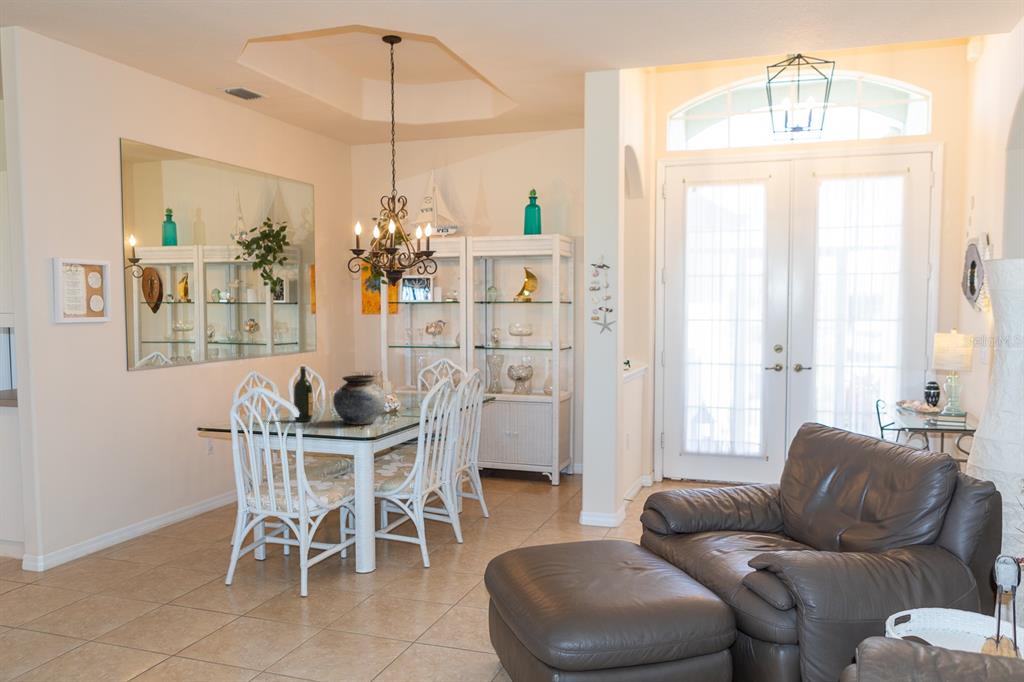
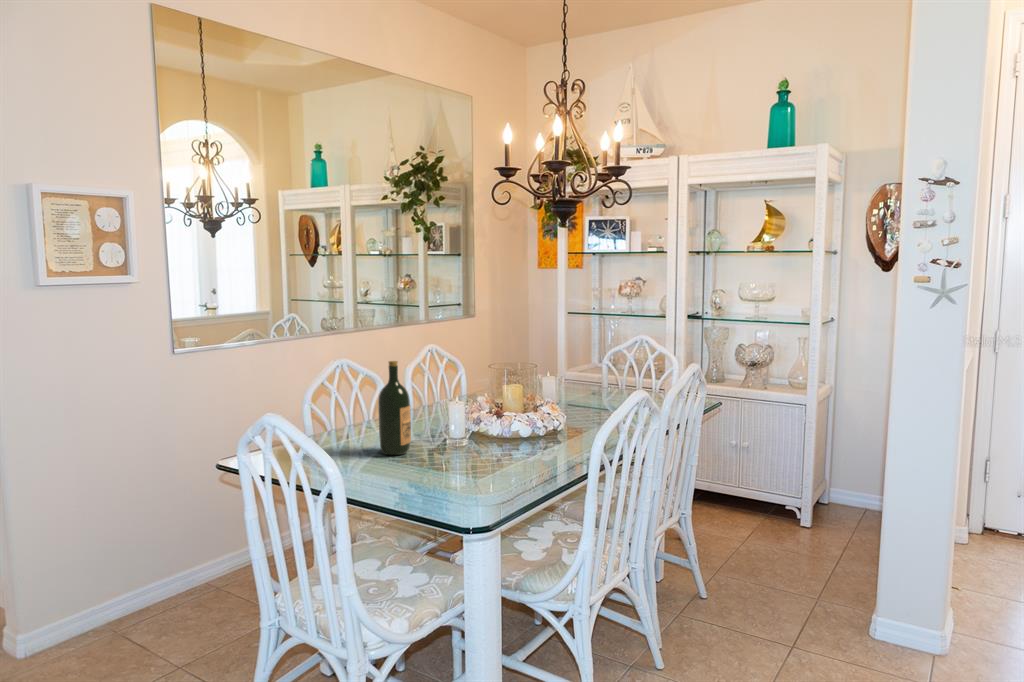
vase: present [333,375,386,425] -> none [434,380,528,474]

